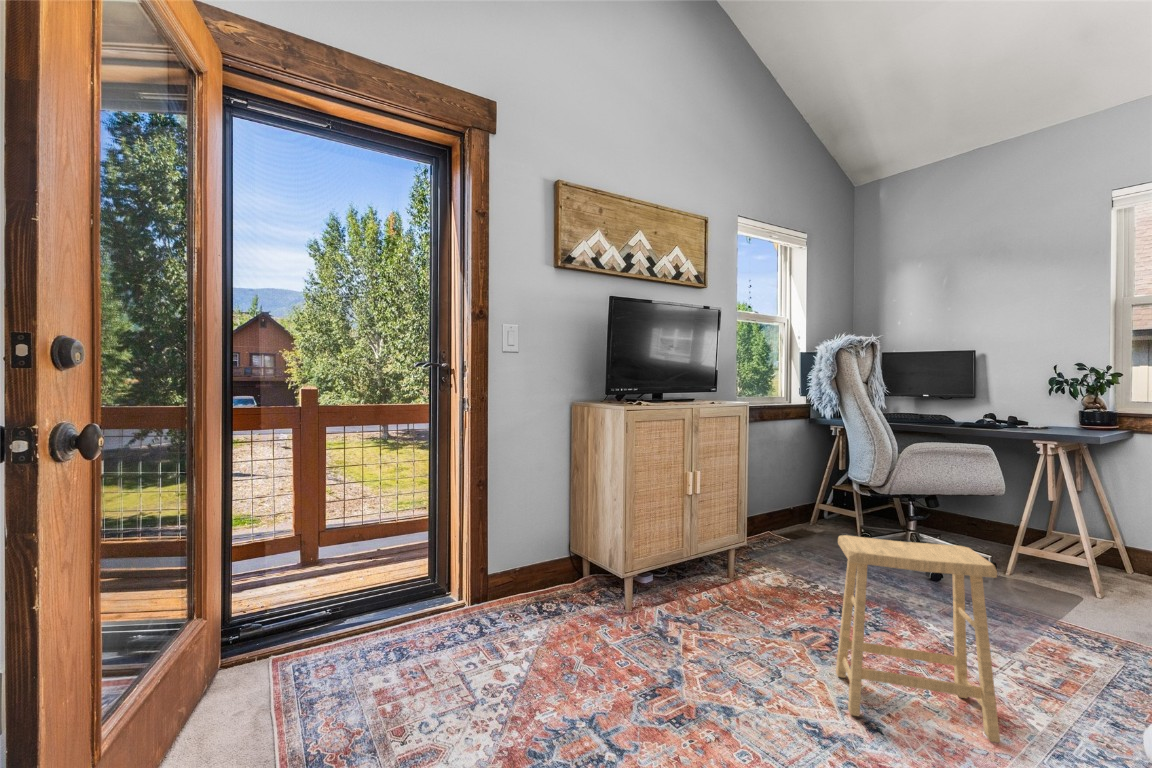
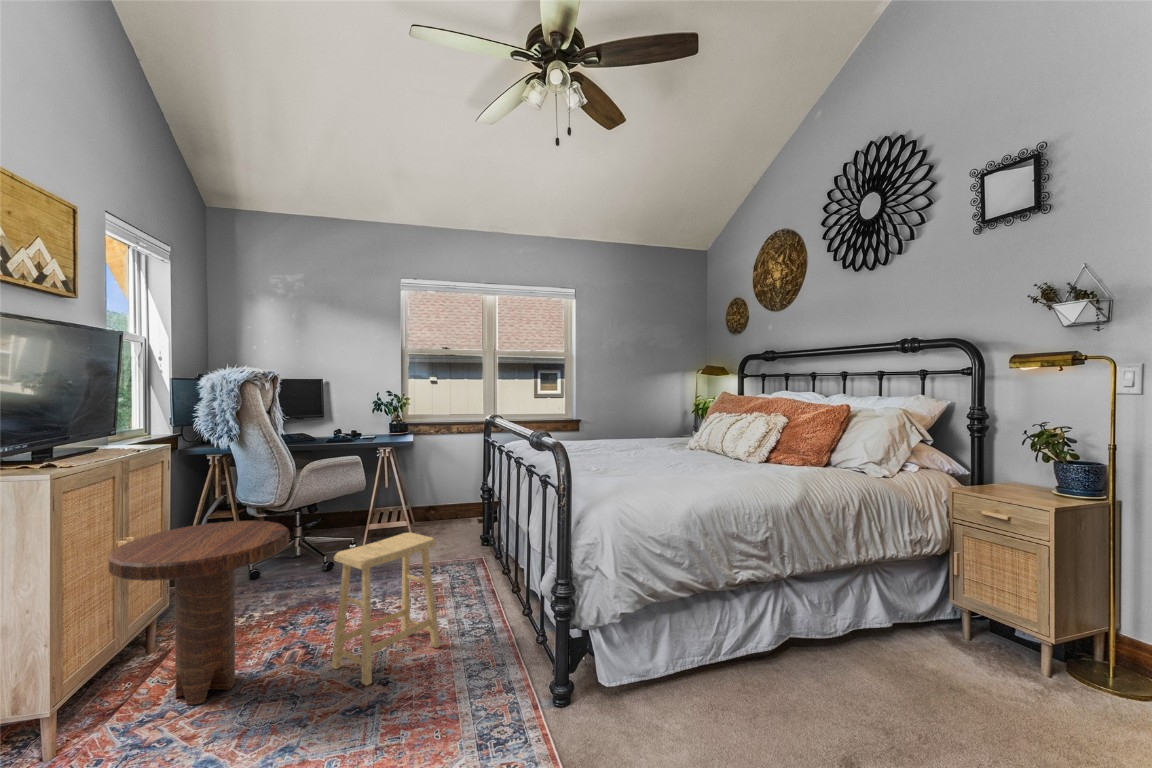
side table: none [660,472,804,634] -> present [108,521,289,705]

